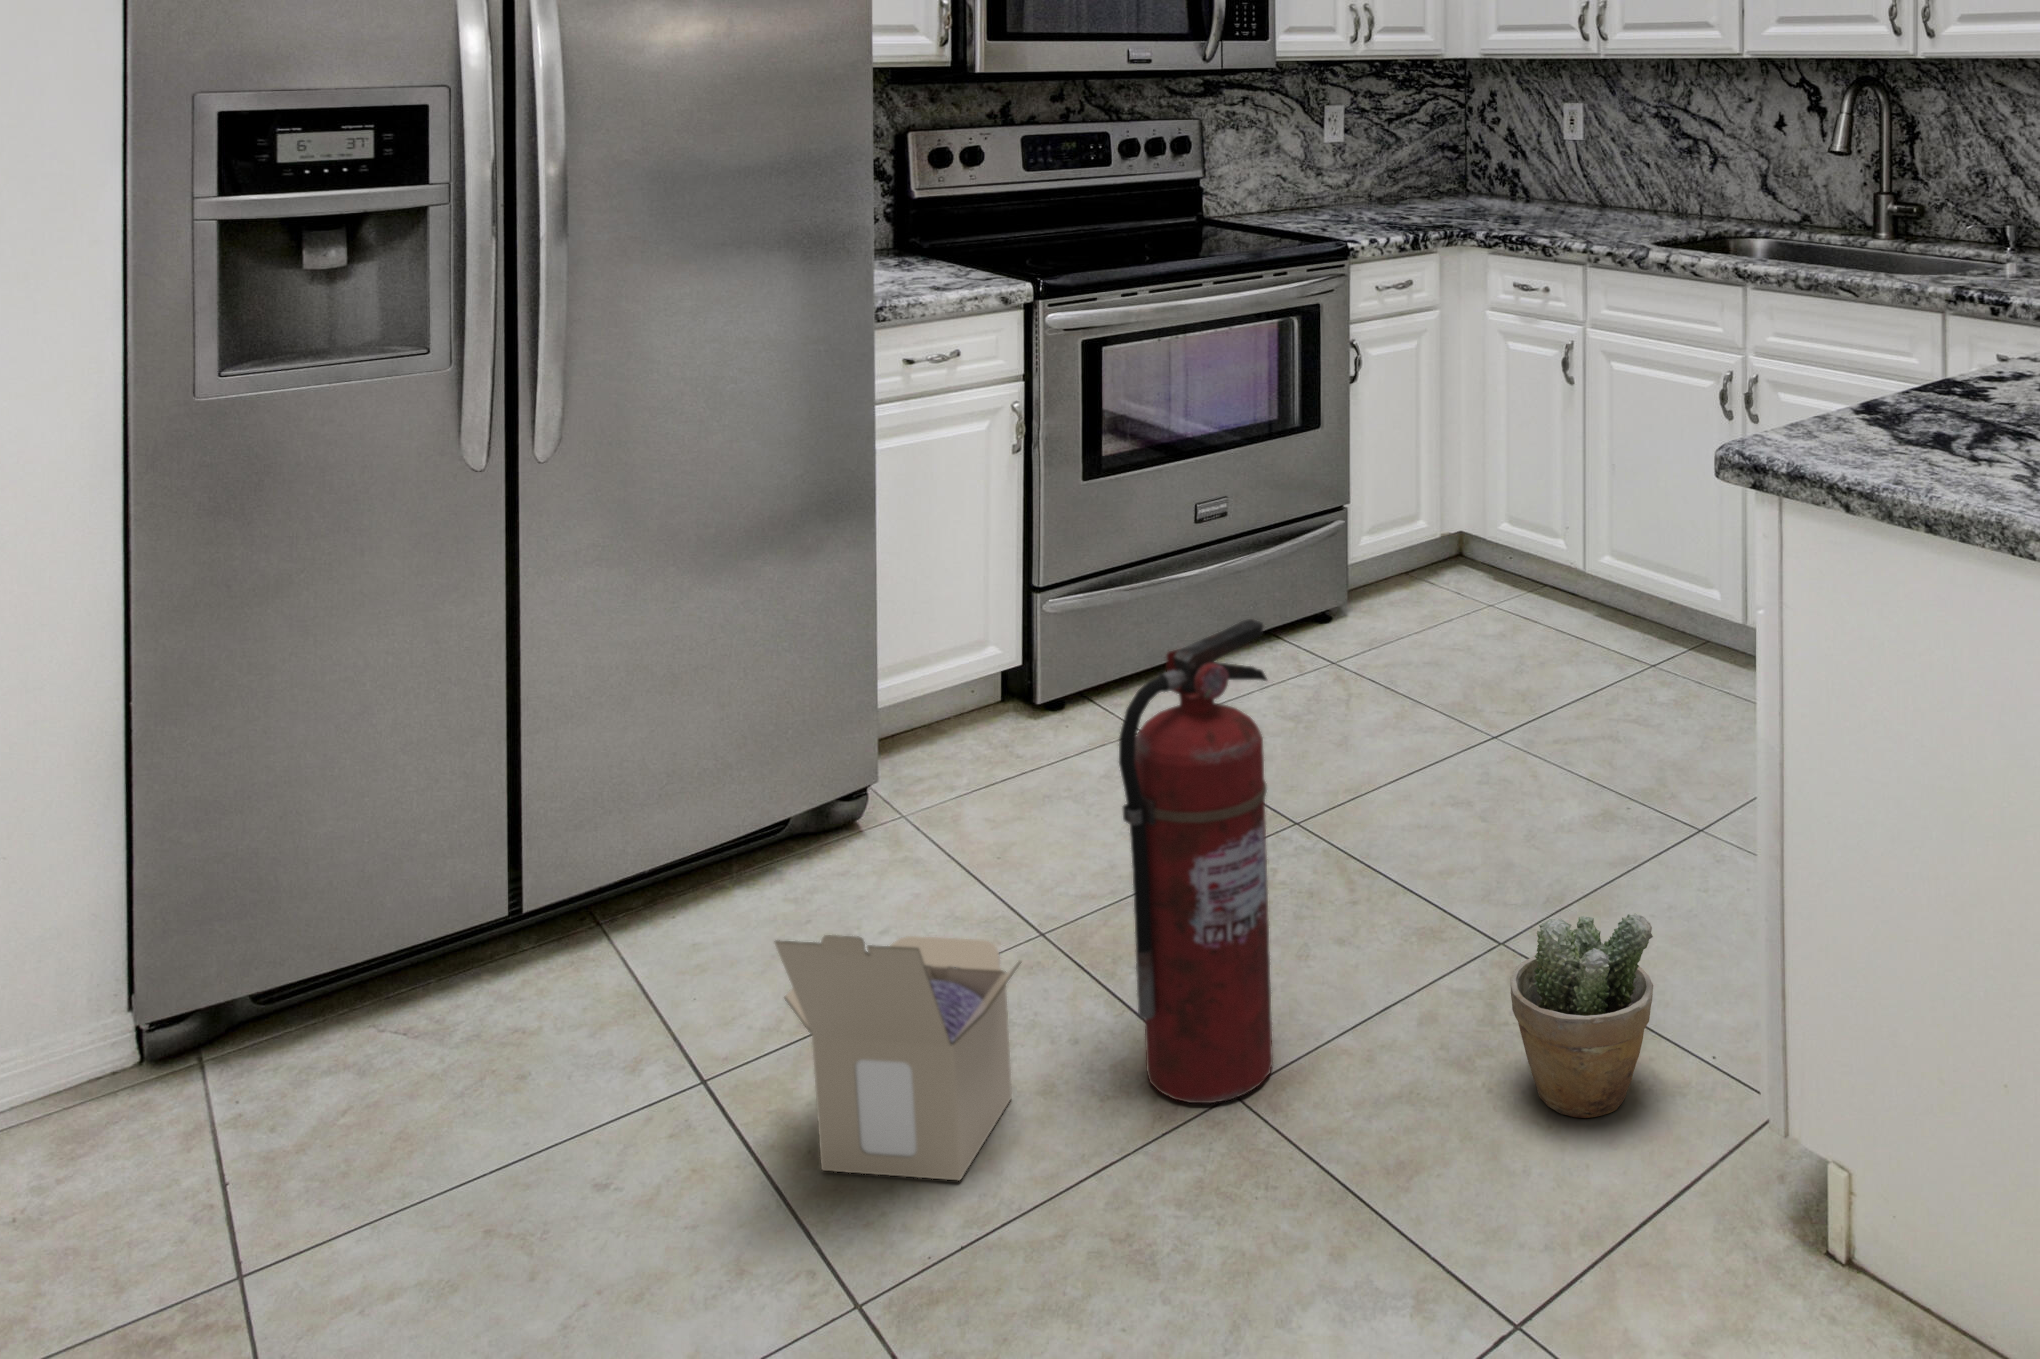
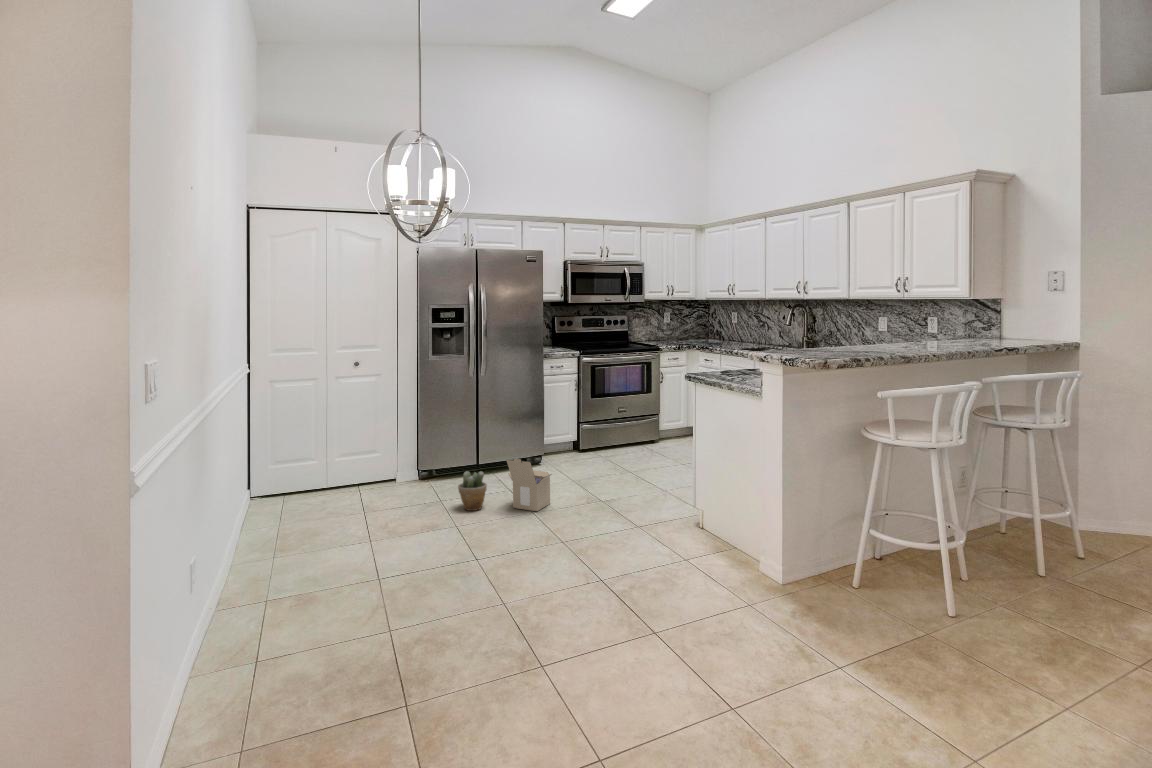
fire extinguisher: present [1119,619,1273,1103] -> none [572,412,605,508]
potted plant: present [1510,914,1653,1118] -> present [458,471,487,511]

